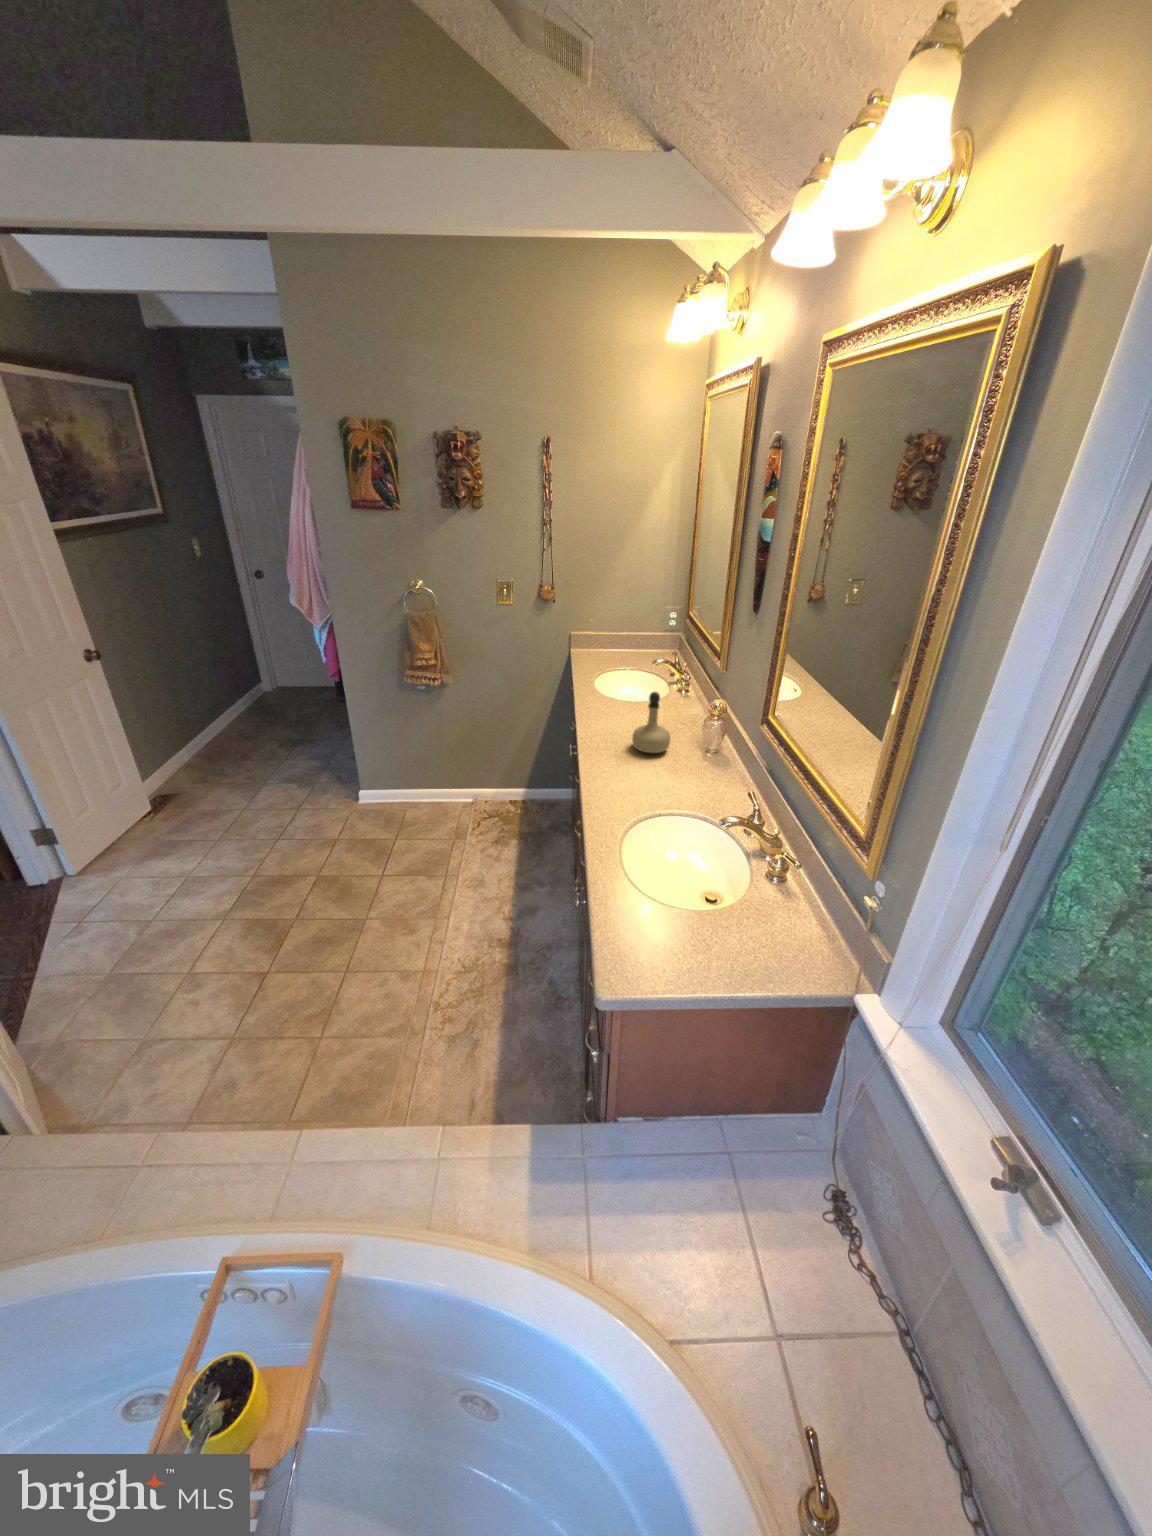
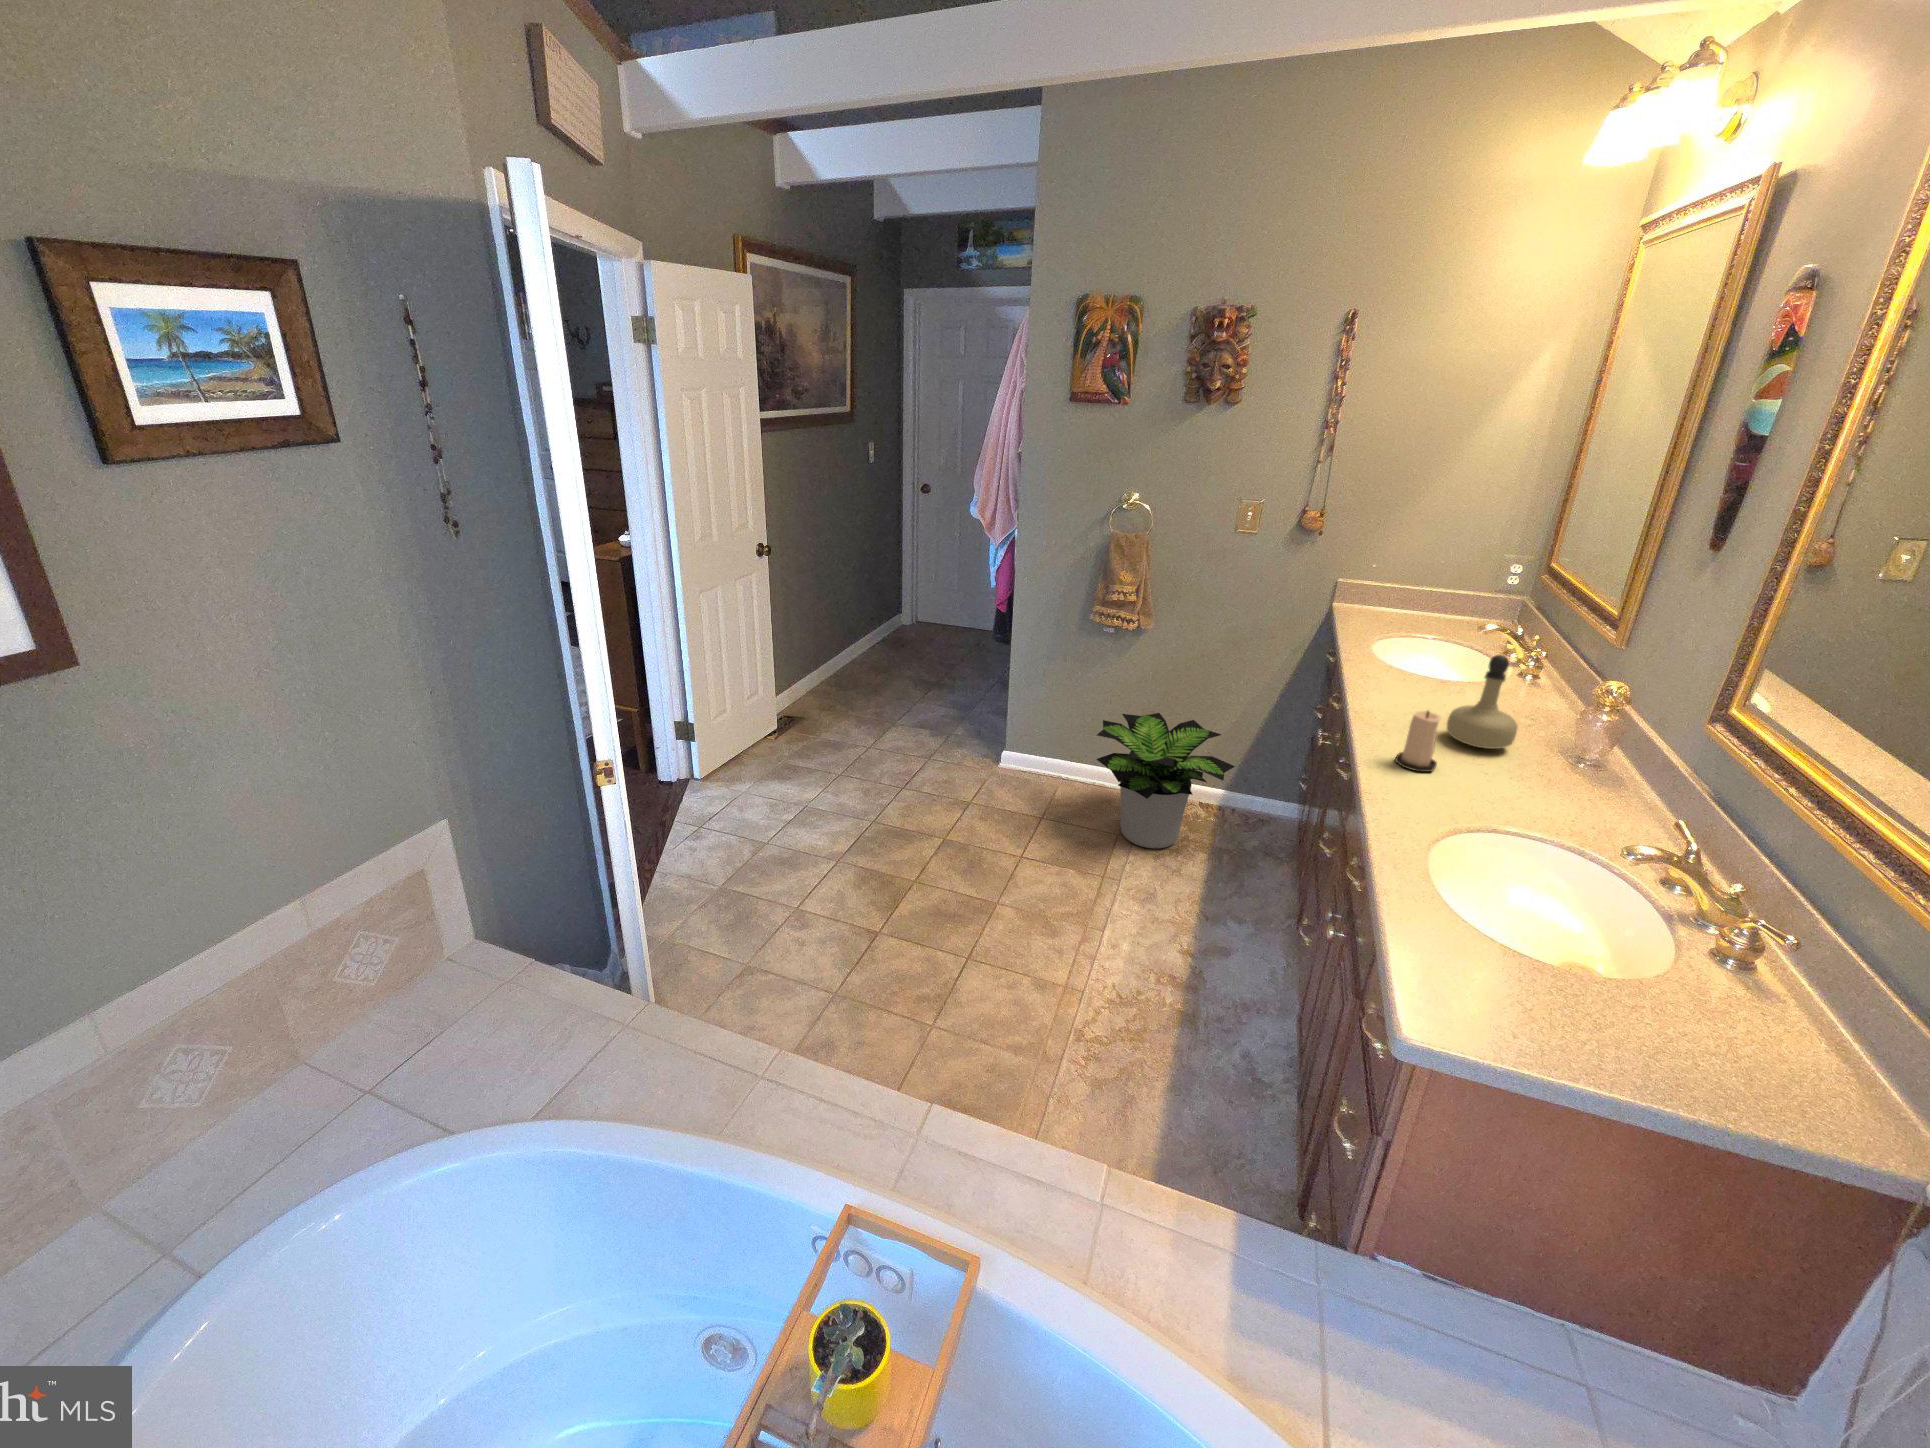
candle: none [602,738,627,780] -> present [1395,711,1440,772]
potted plant: none [424,744,525,842] -> present [1097,713,1235,848]

